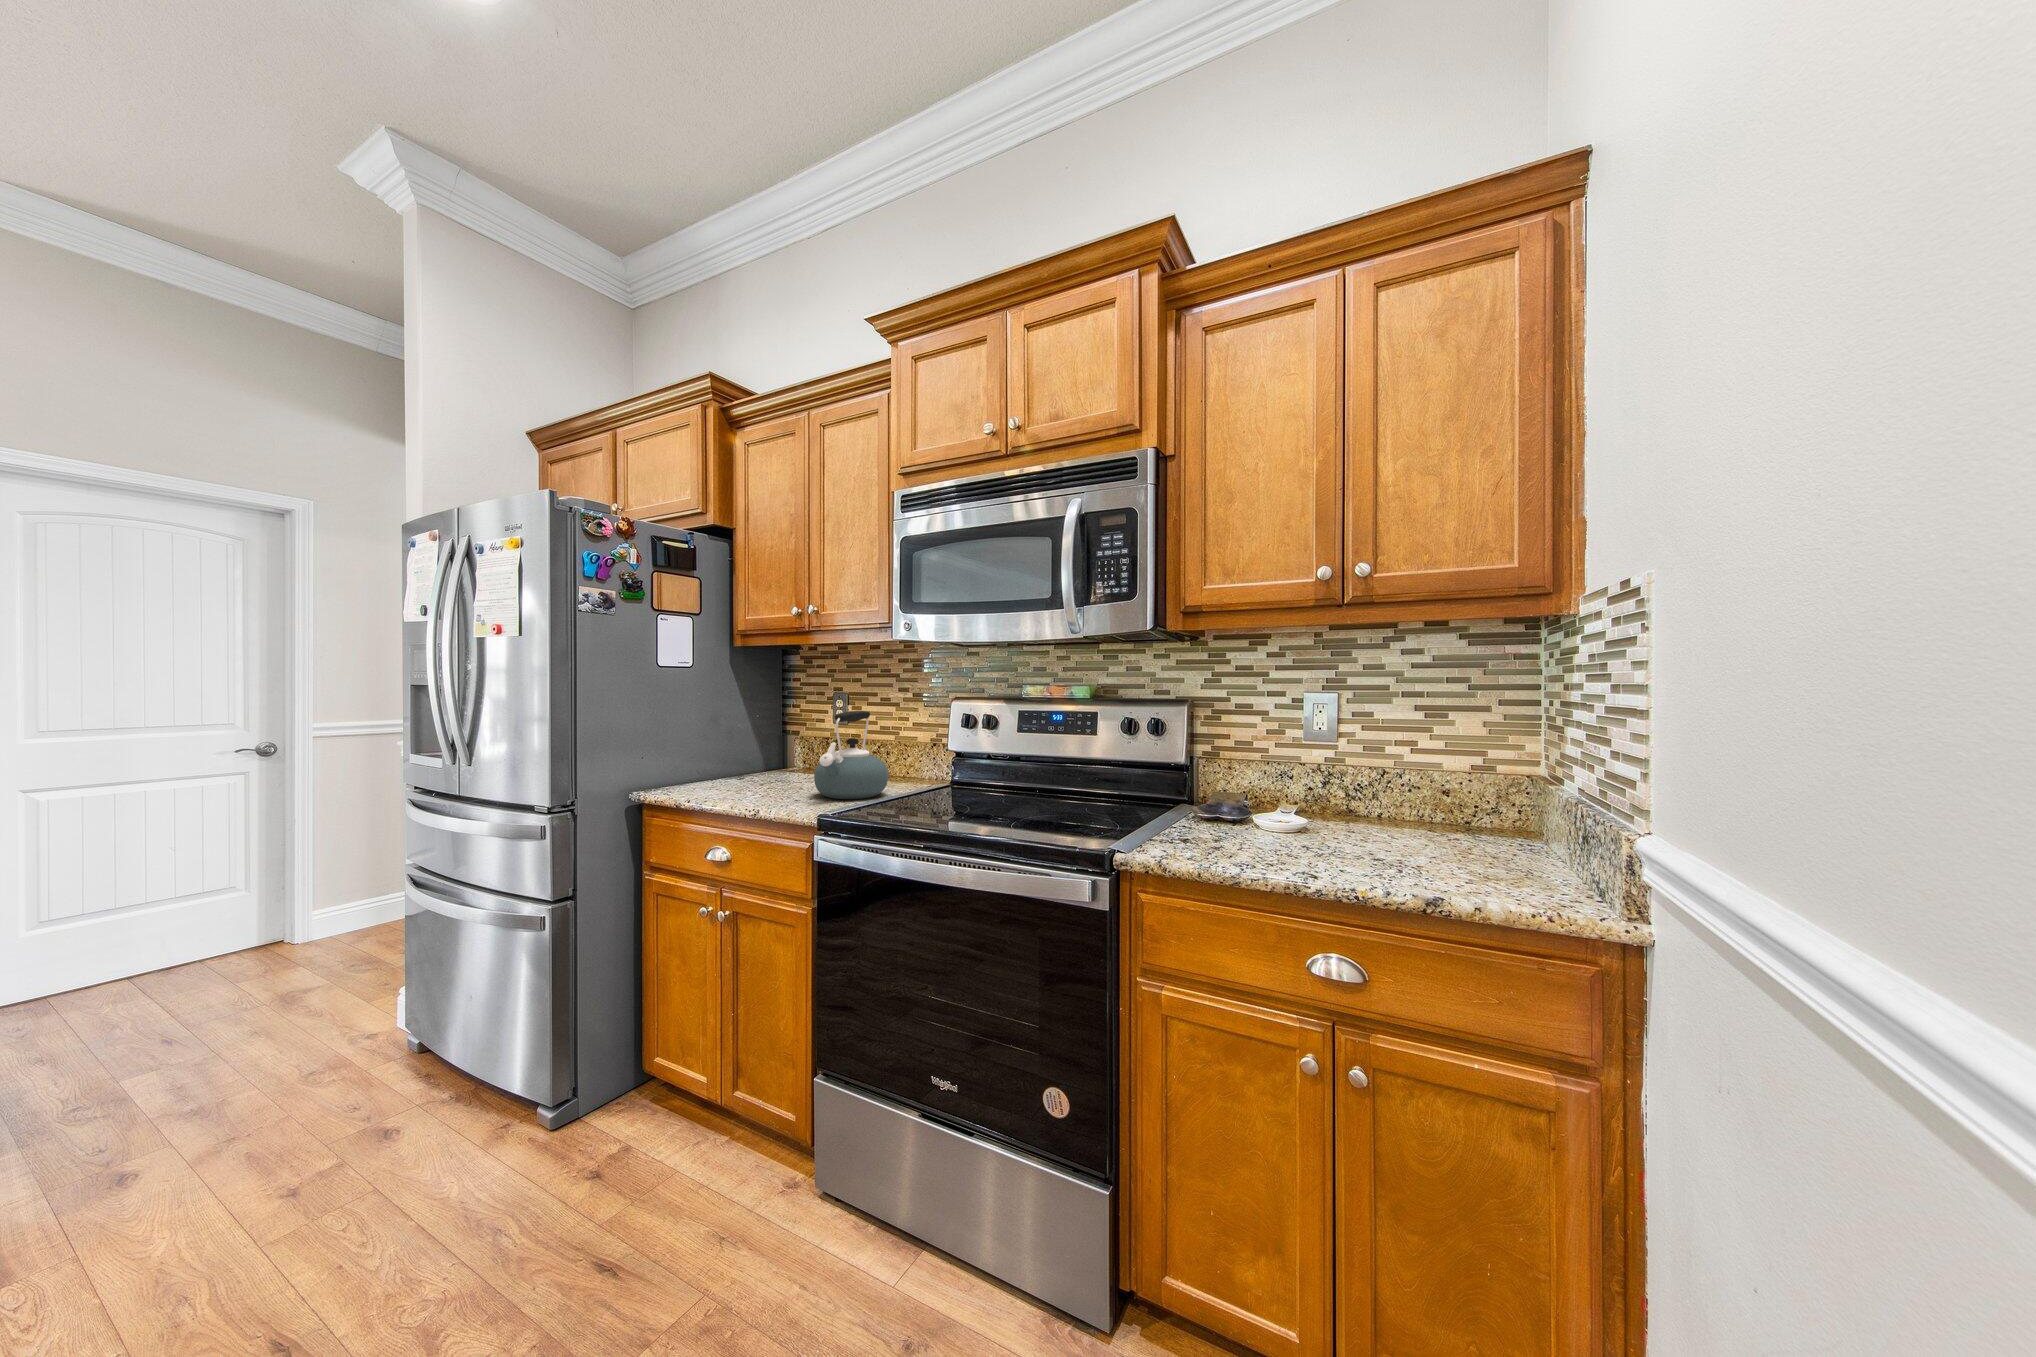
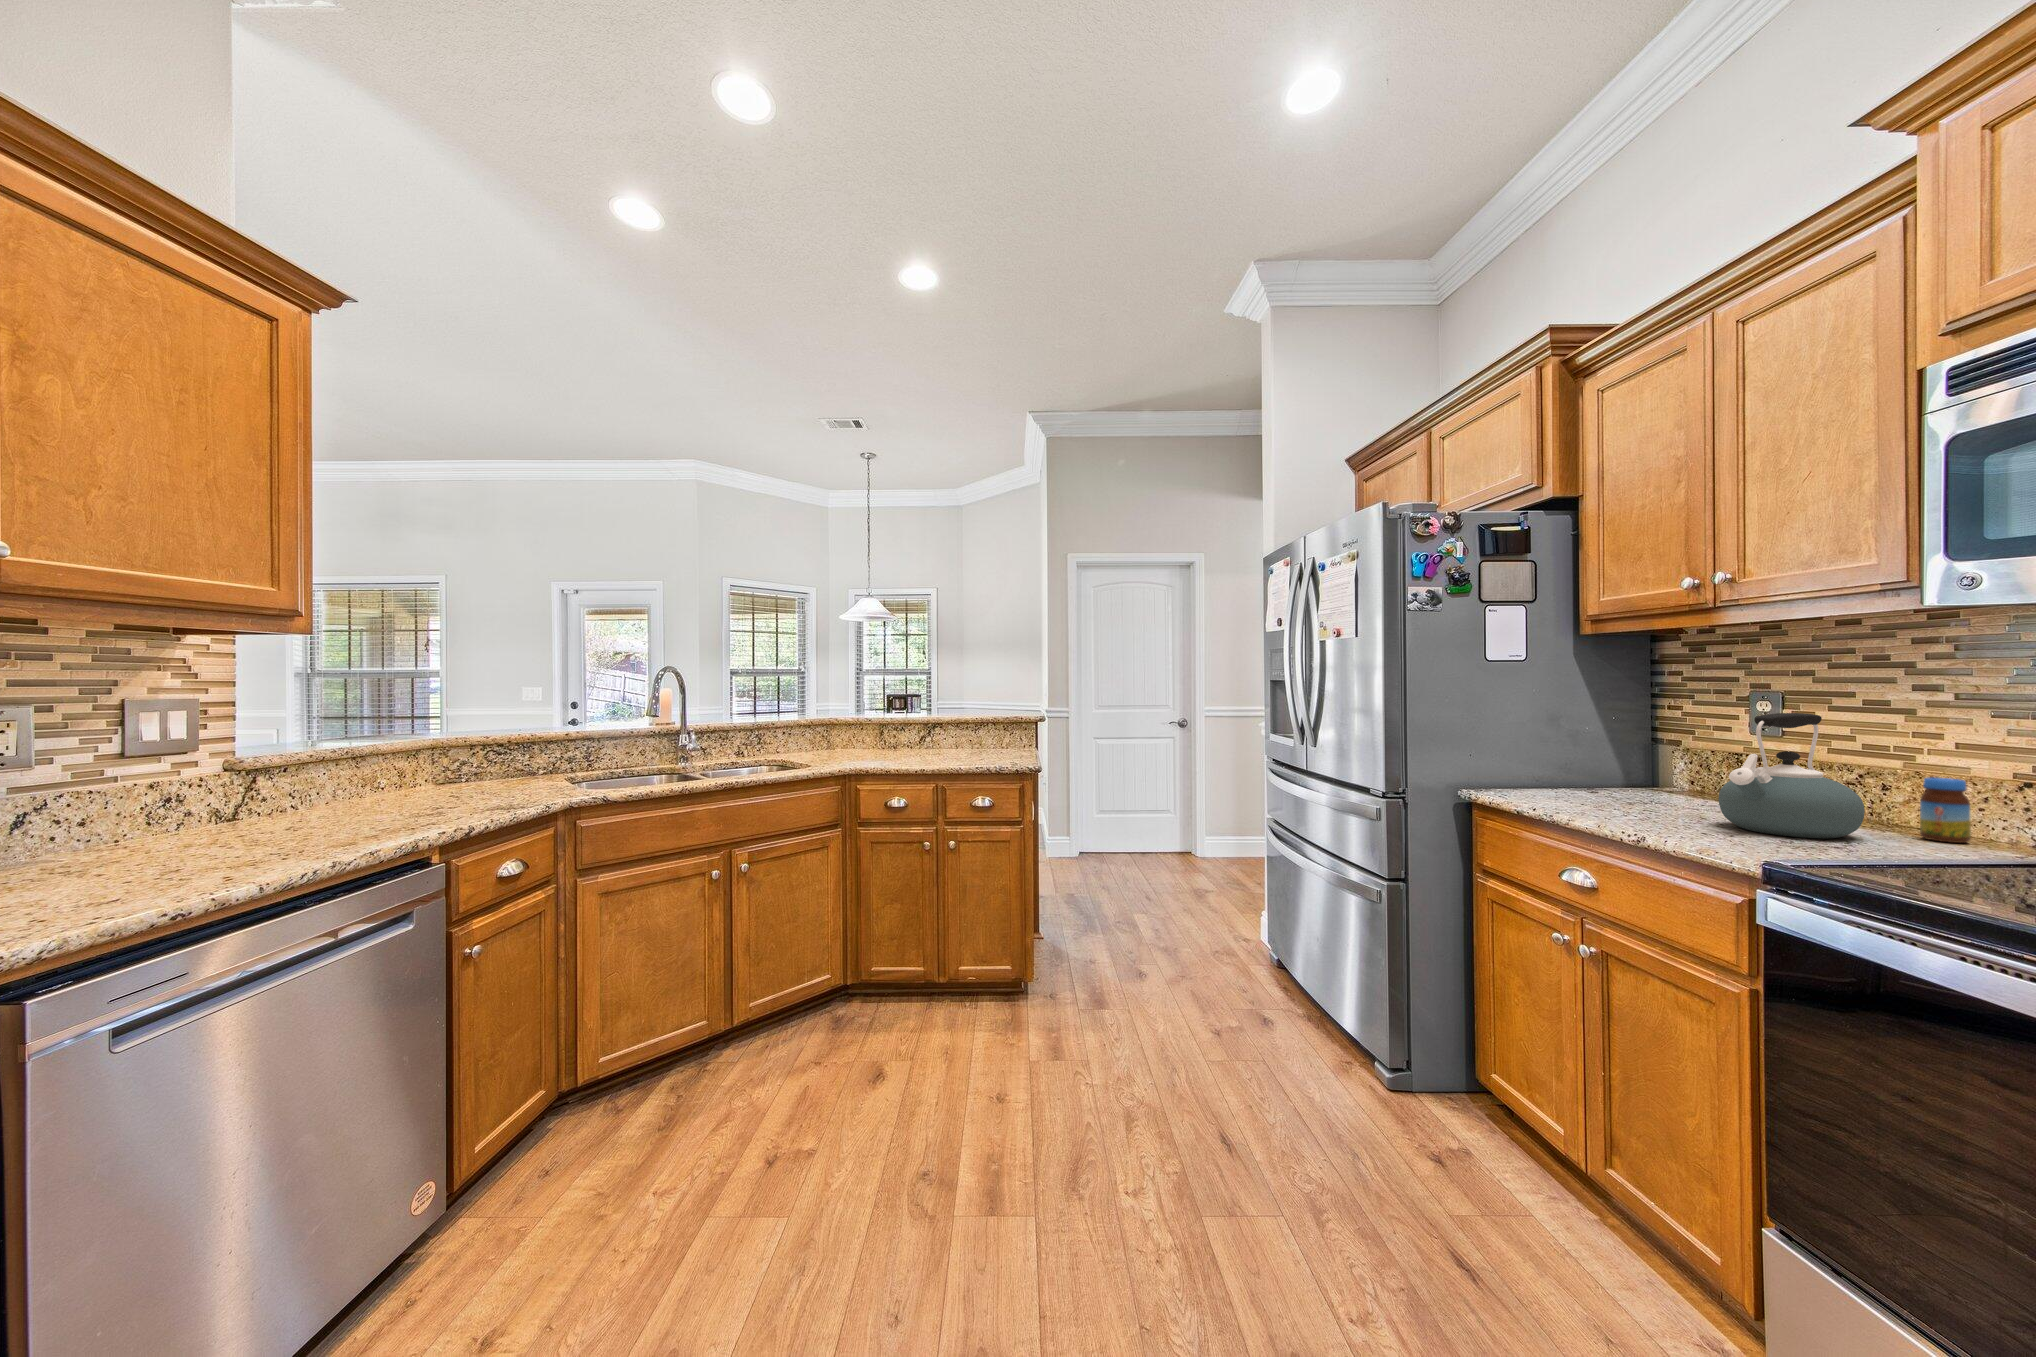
jar: none [913,749,933,789] -> present [1920,778,1971,843]

